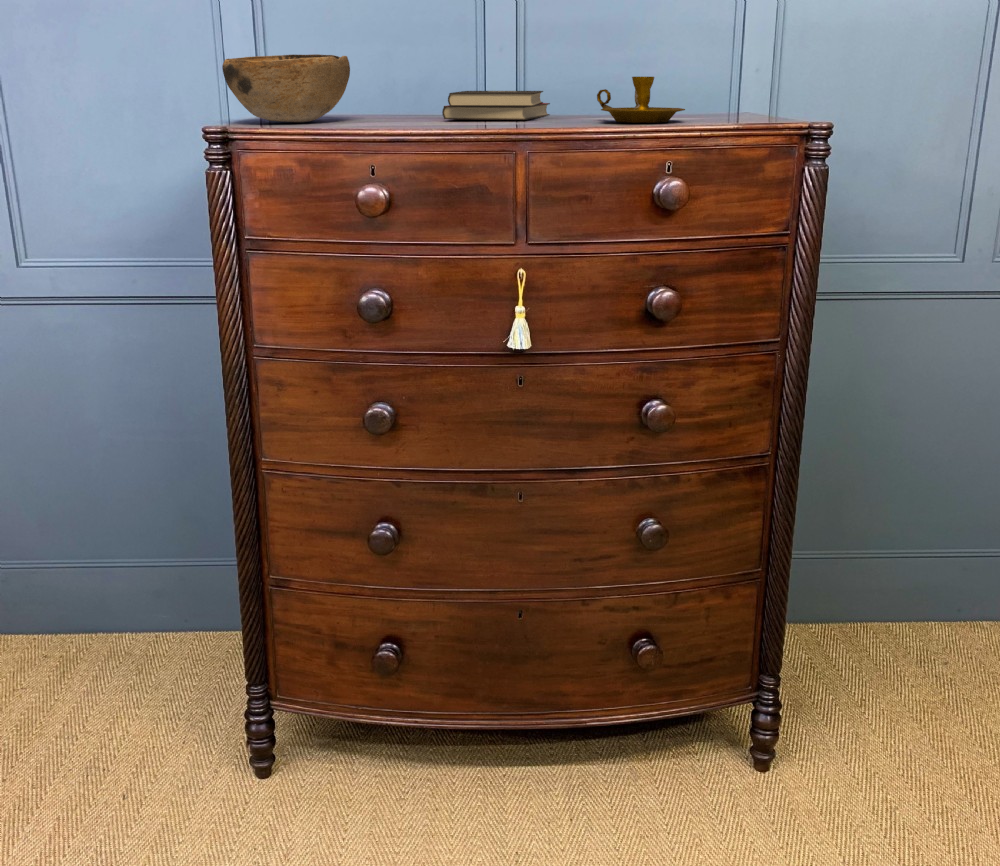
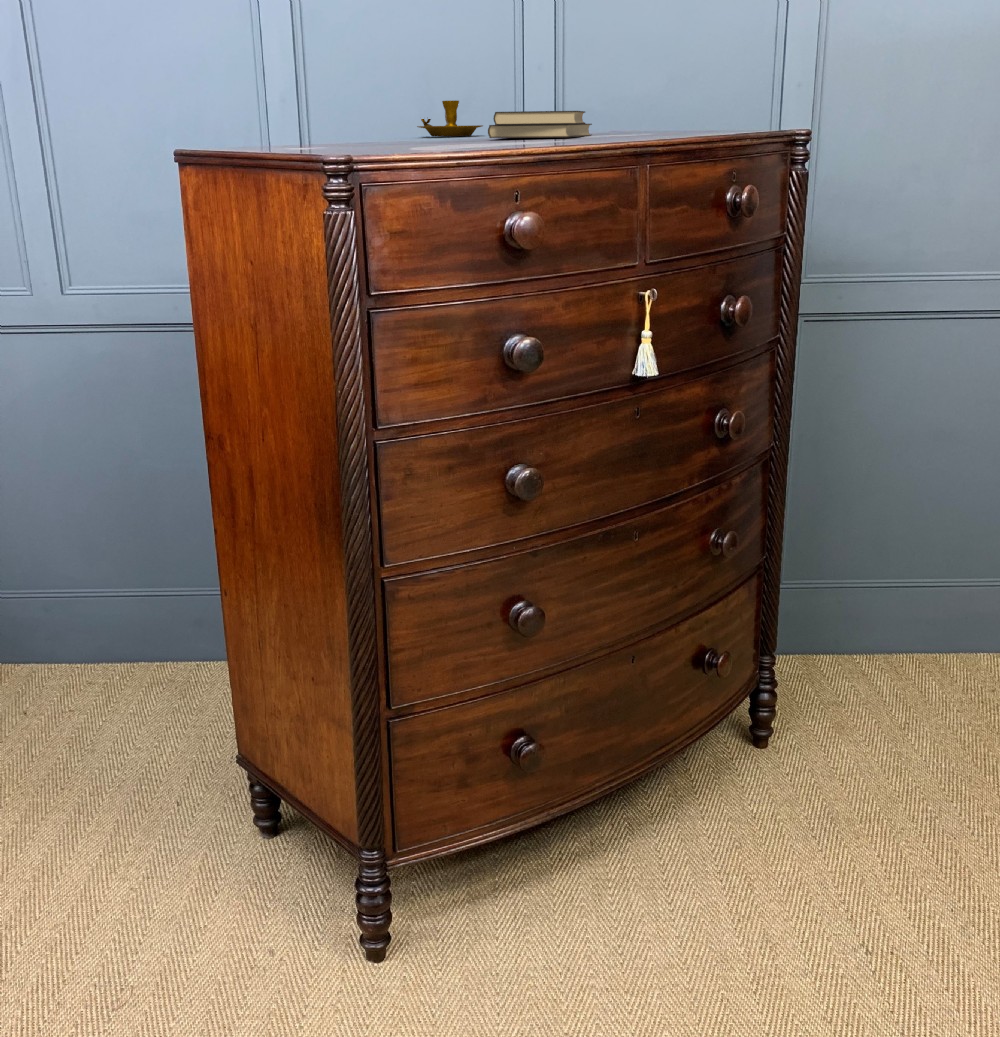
decorative bowl: present [222,54,350,122] -> none [276,78,398,142]
candlestick: present [597,77,685,123] -> present [417,100,483,136]

